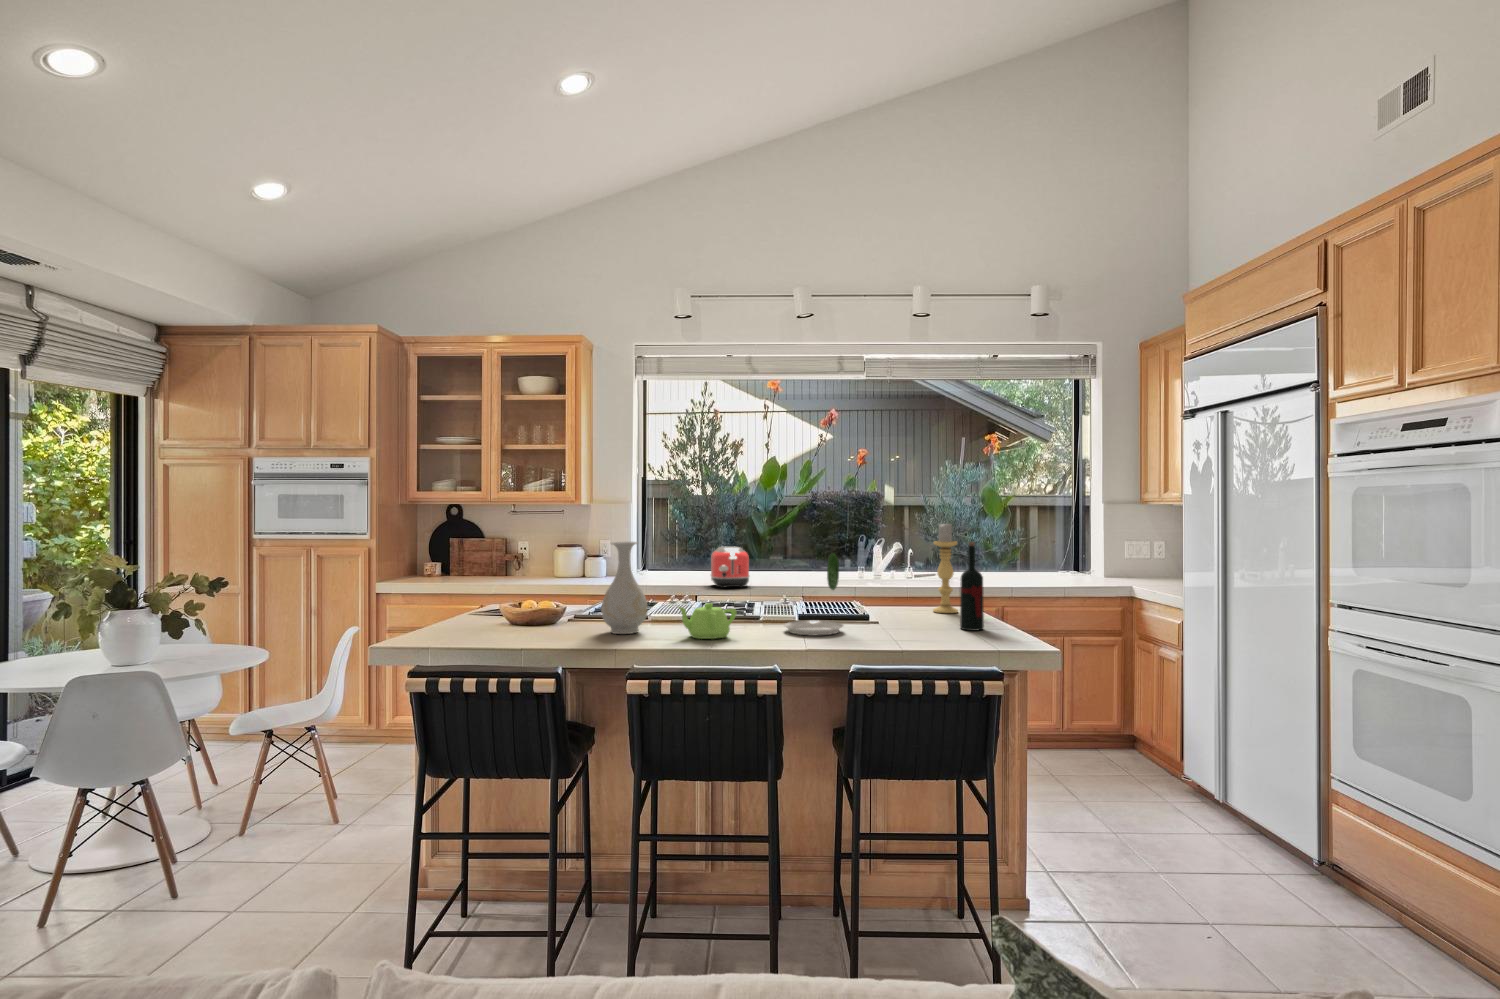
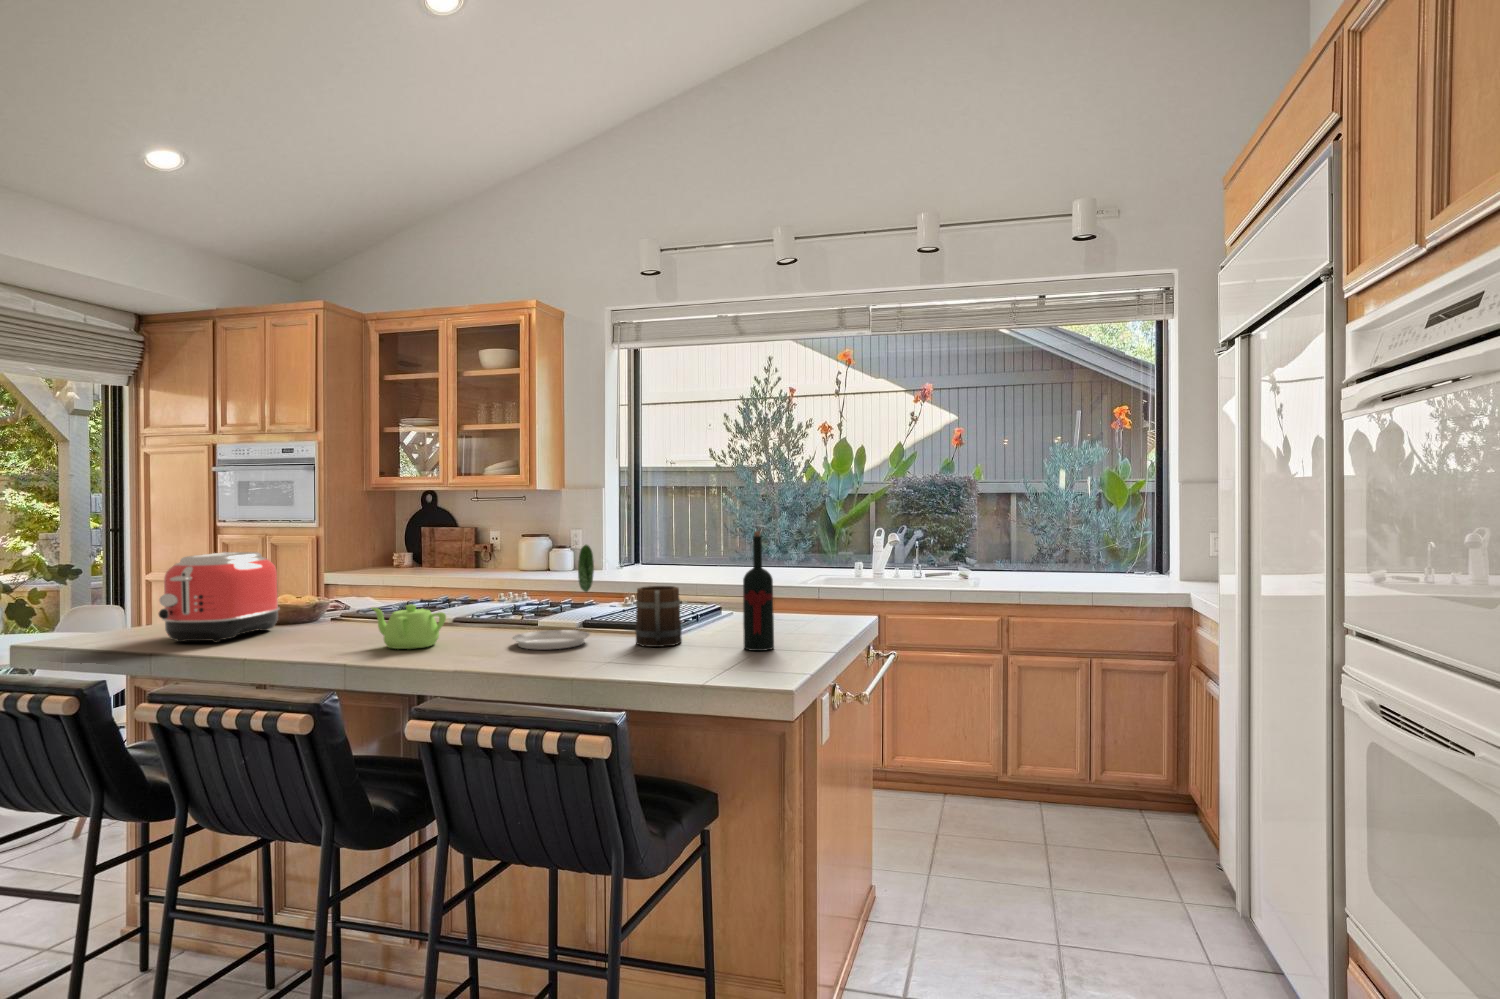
candle holder: present [933,524,958,613] -> none [775,506,808,626]
vase: present [601,542,647,634] -> none [310,529,369,639]
toaster: present [711,547,750,588] -> present [158,552,280,643]
mug: none [874,584,911,631] -> present [635,586,682,647]

